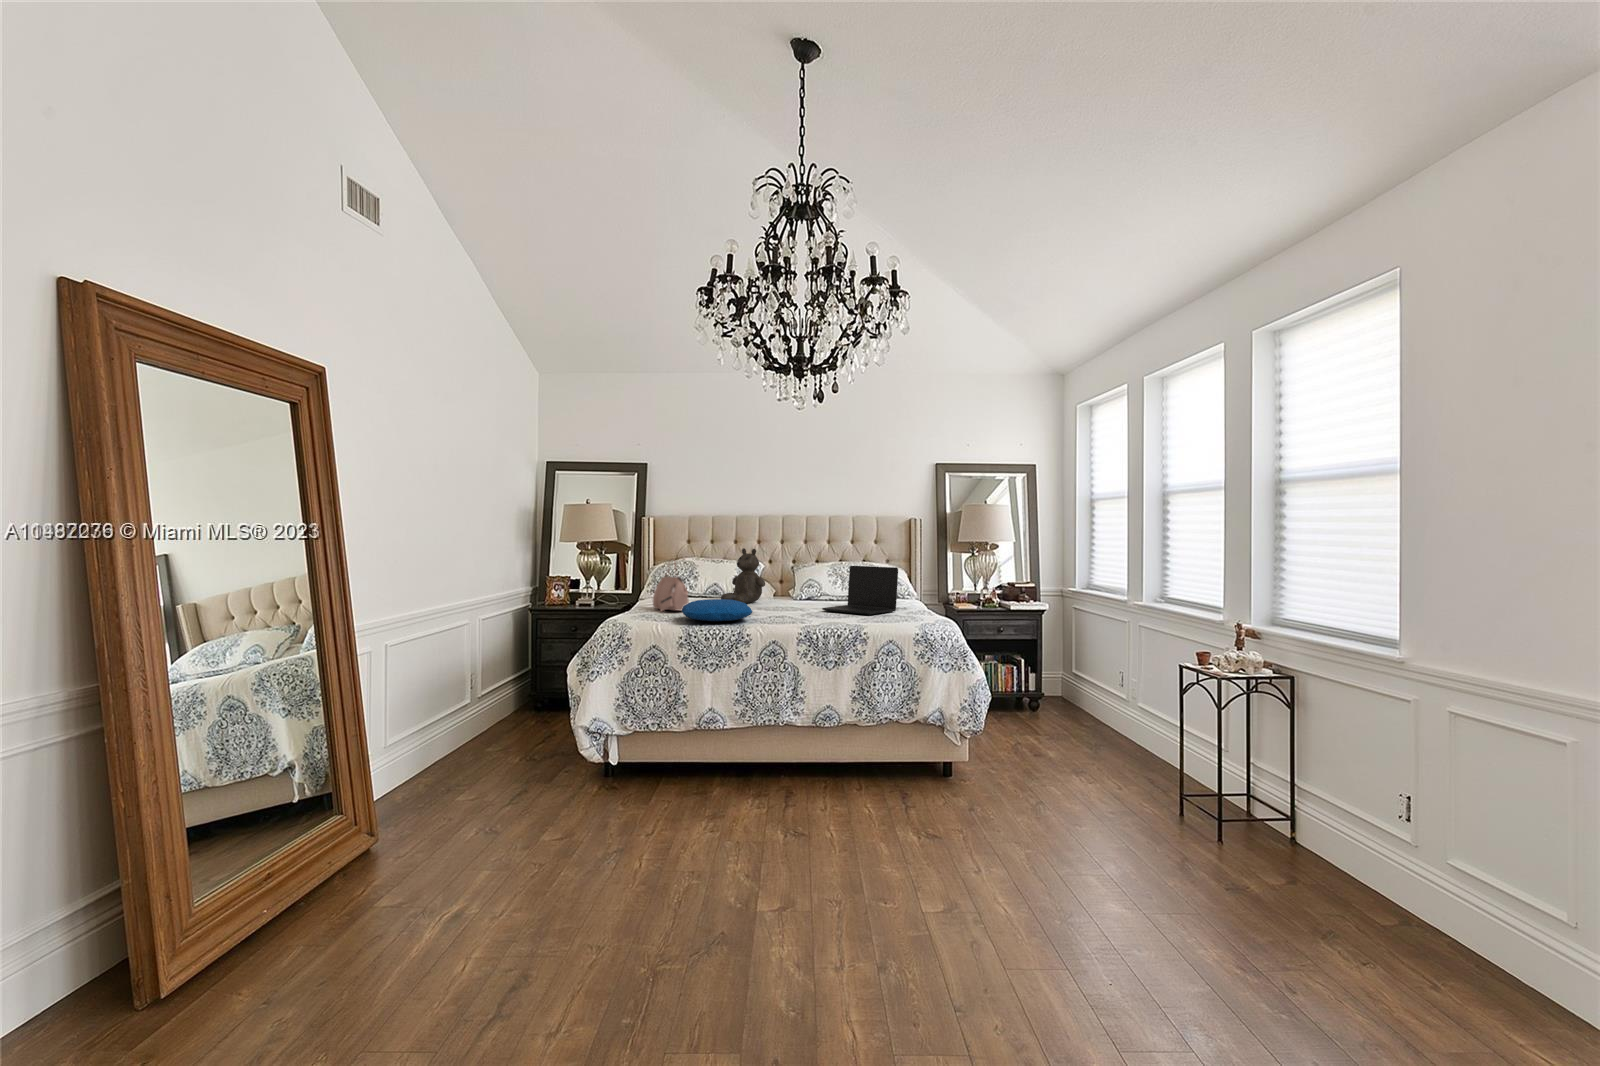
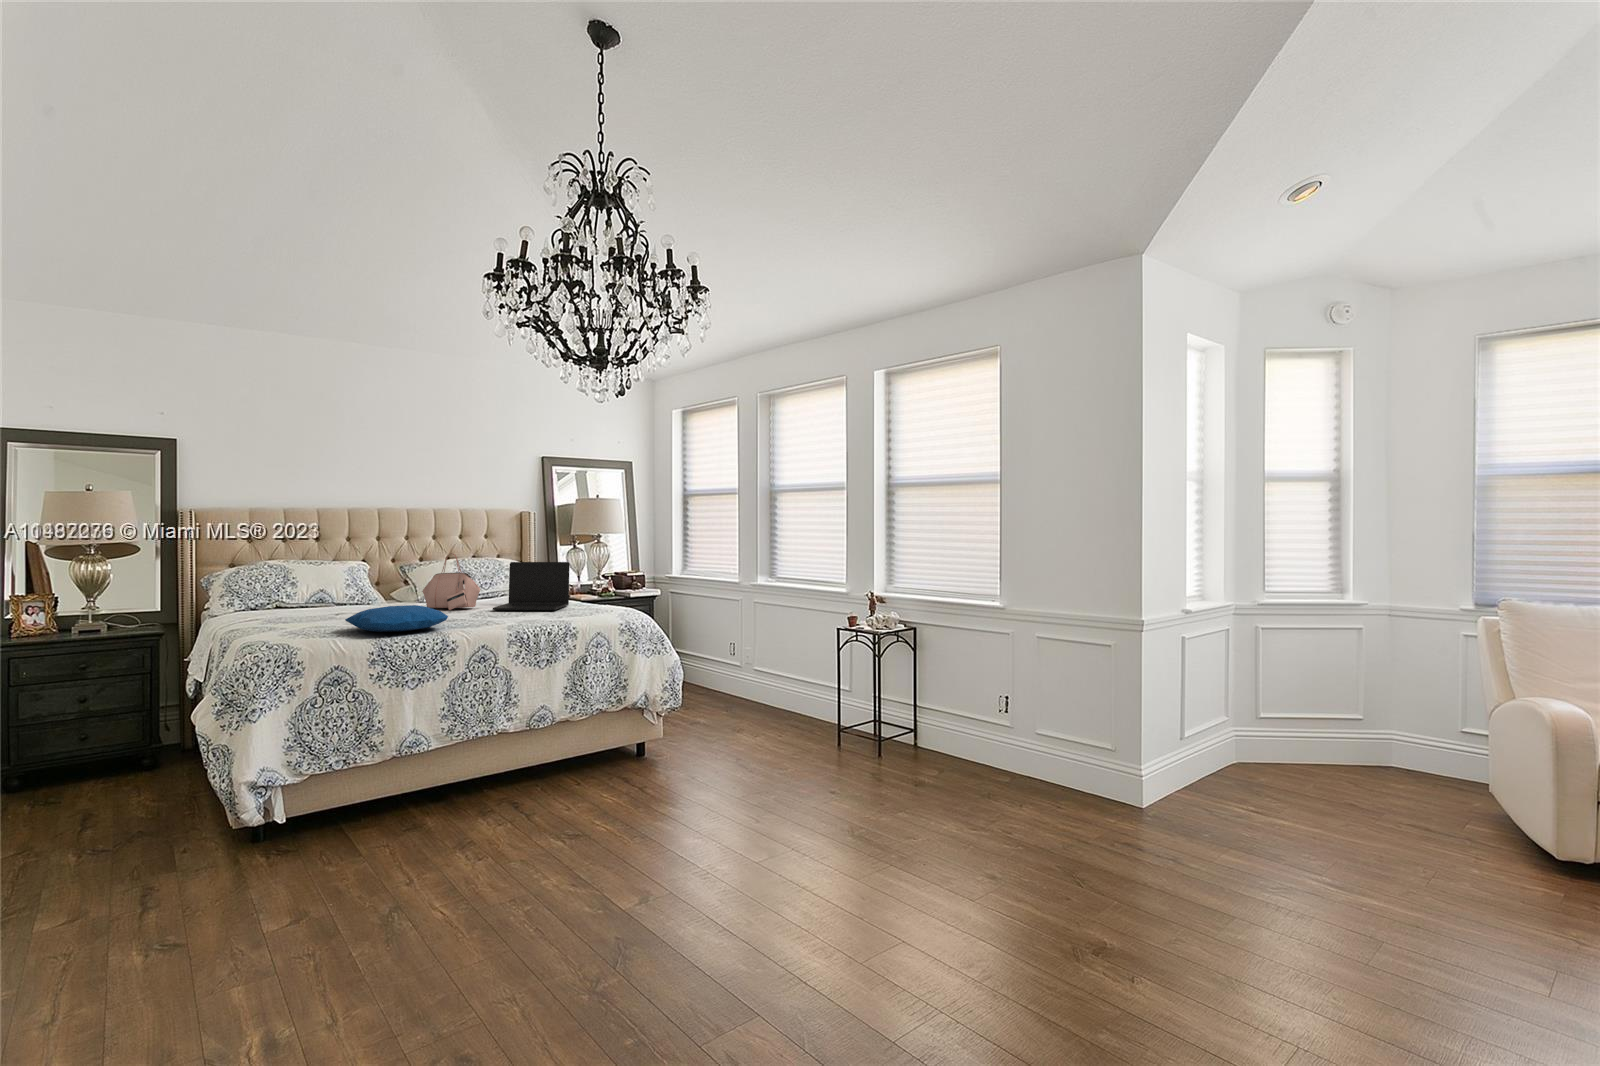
teddy bear: present [721,548,765,603] -> none [344,547,402,611]
handbag: present [653,559,689,611] -> present [422,553,480,610]

